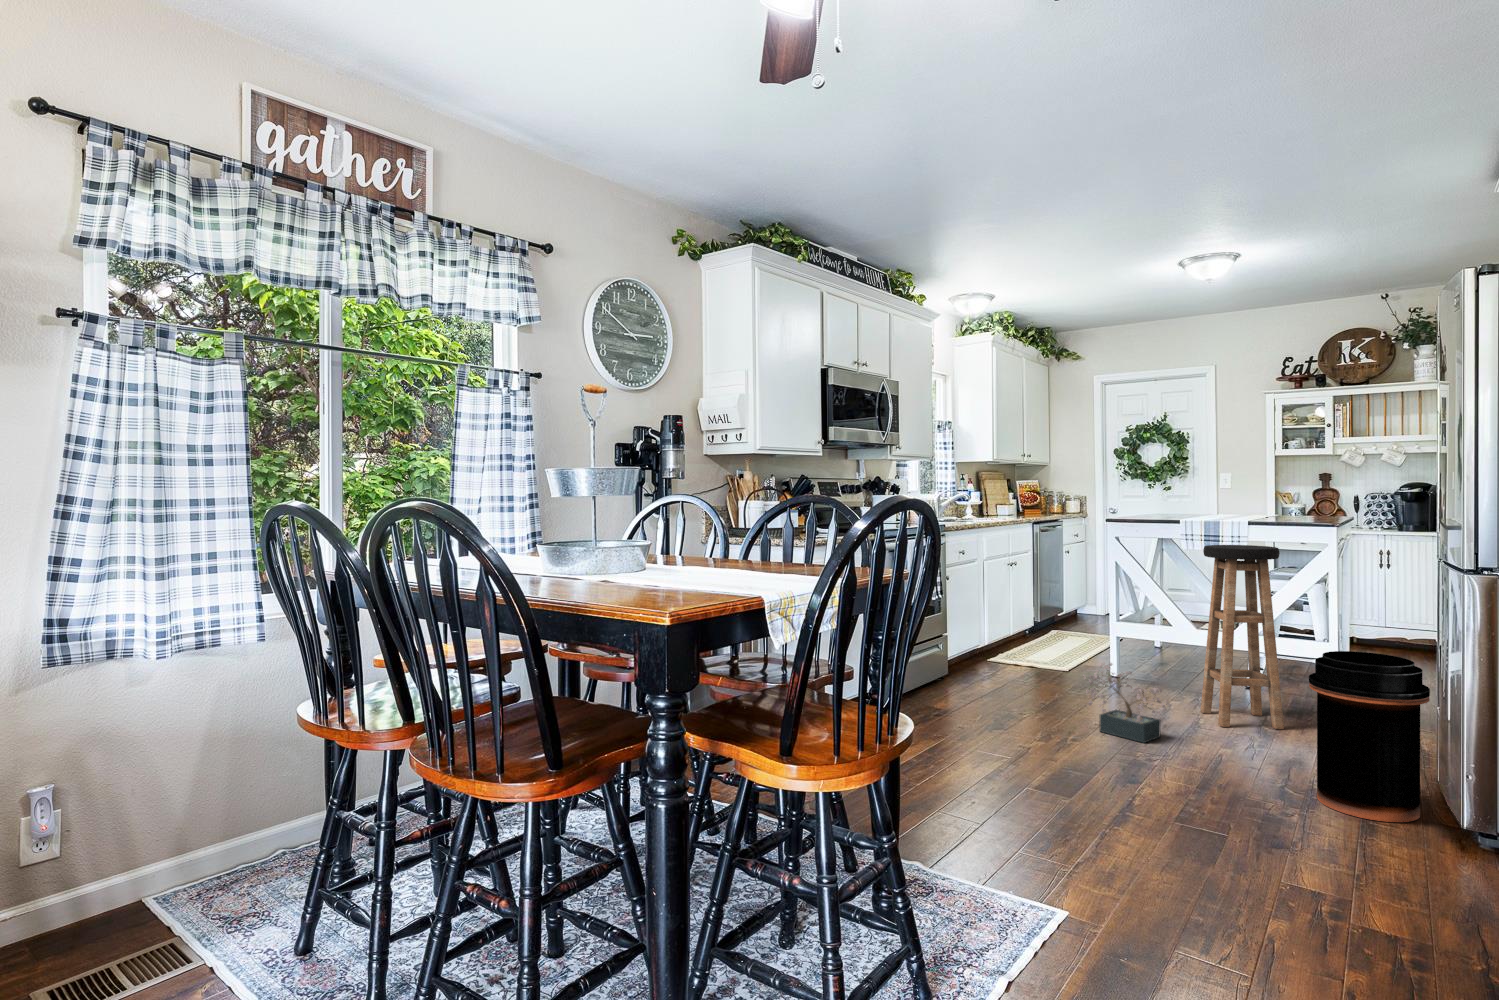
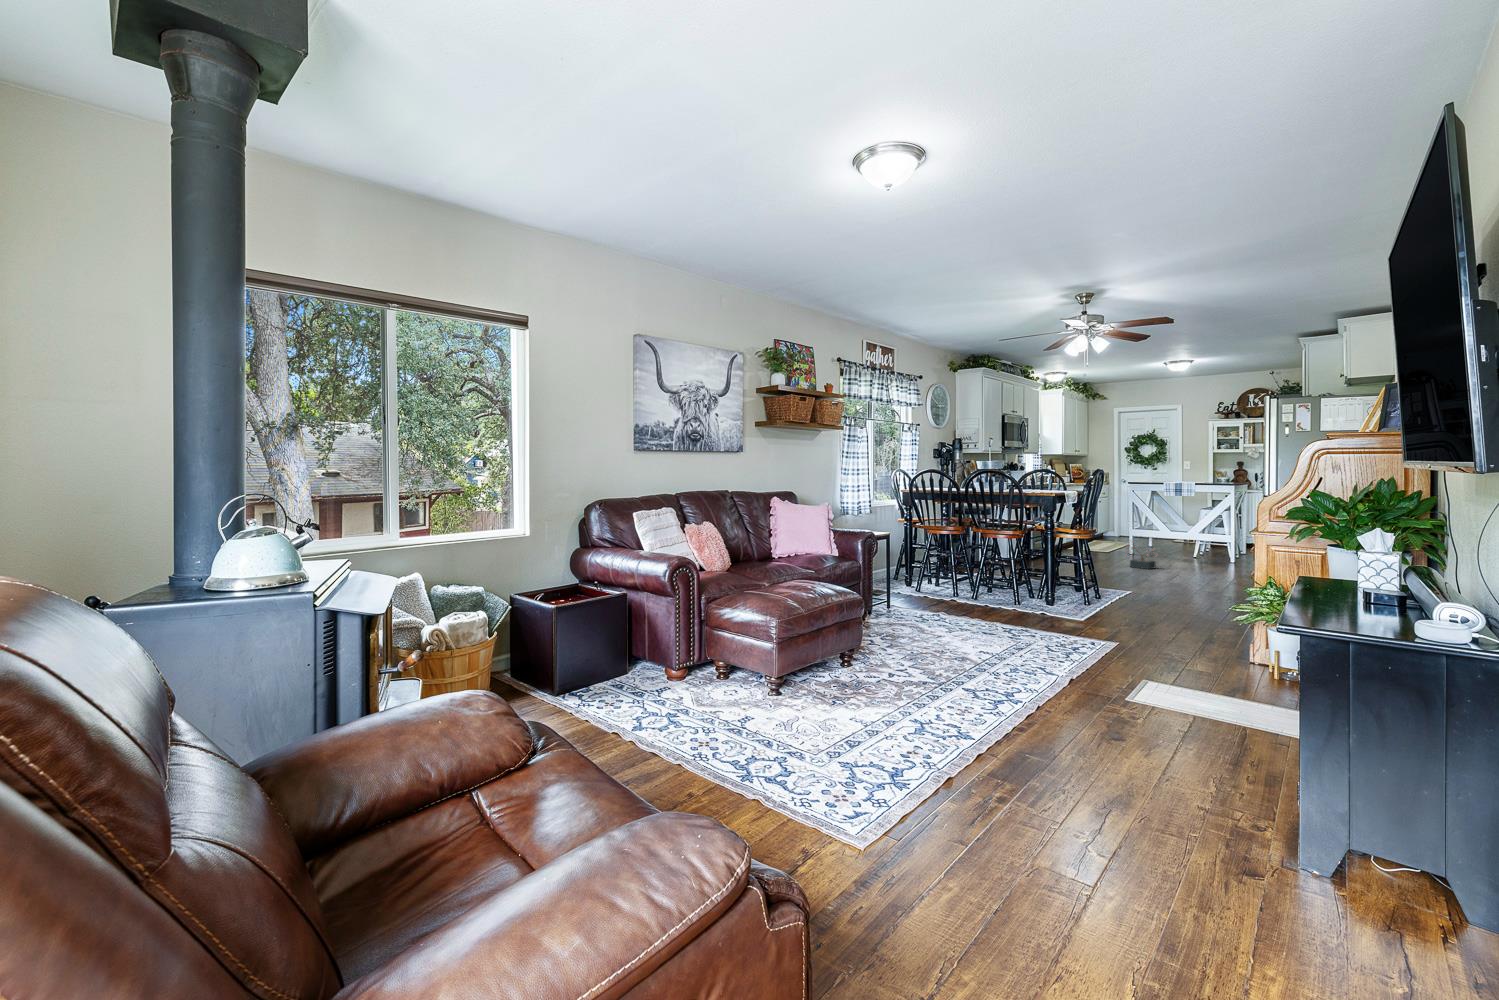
bar stool: present [1201,545,1284,729] -> none [1172,493,1207,567]
trash can: present [1309,651,1430,822] -> none [1213,527,1255,582]

